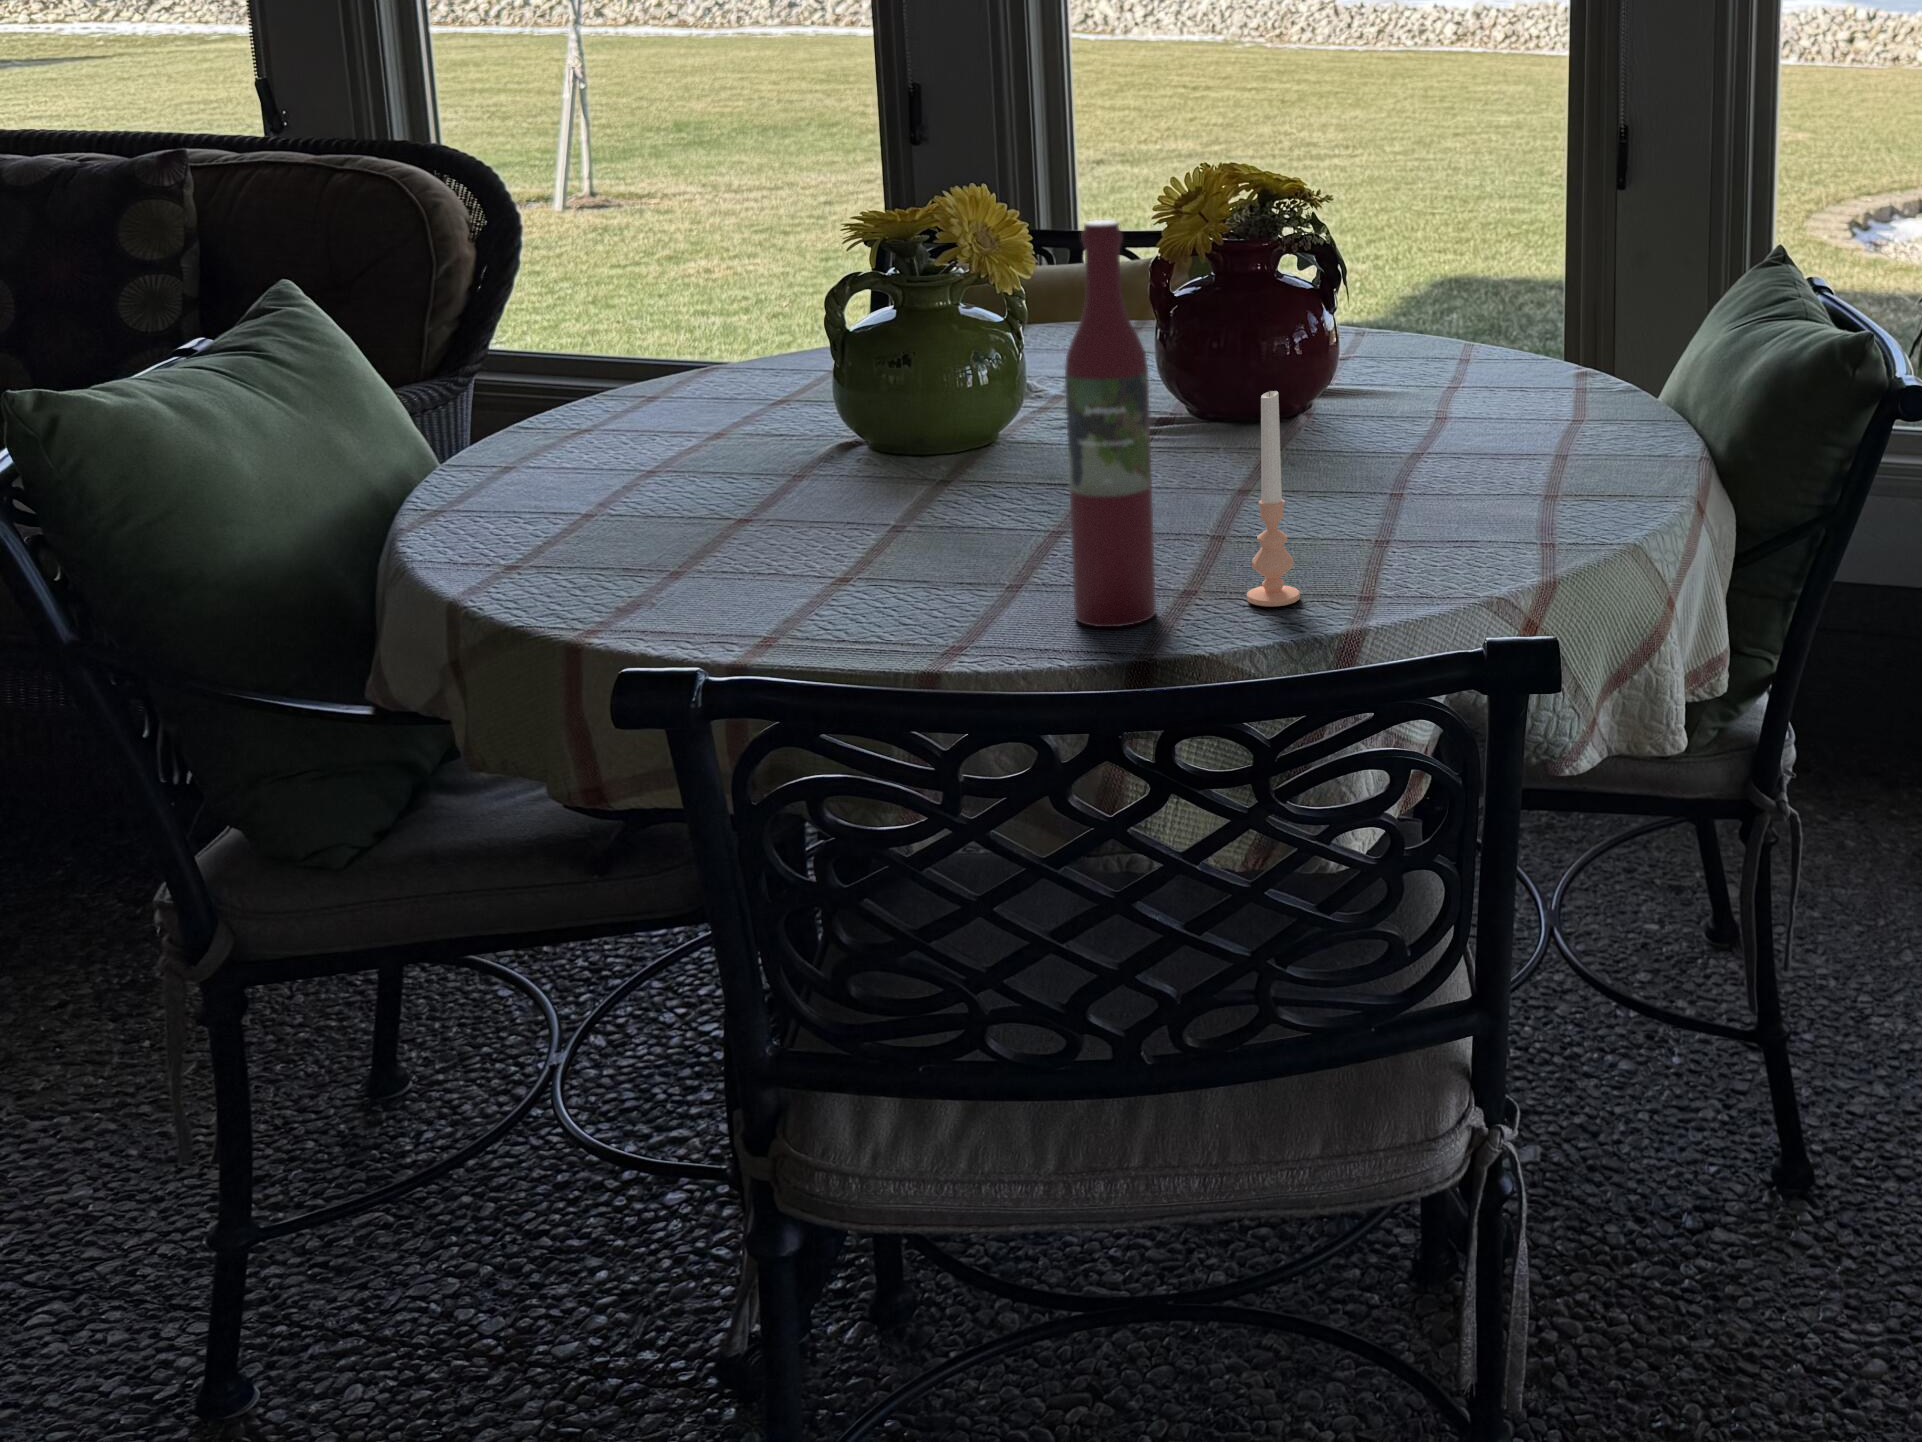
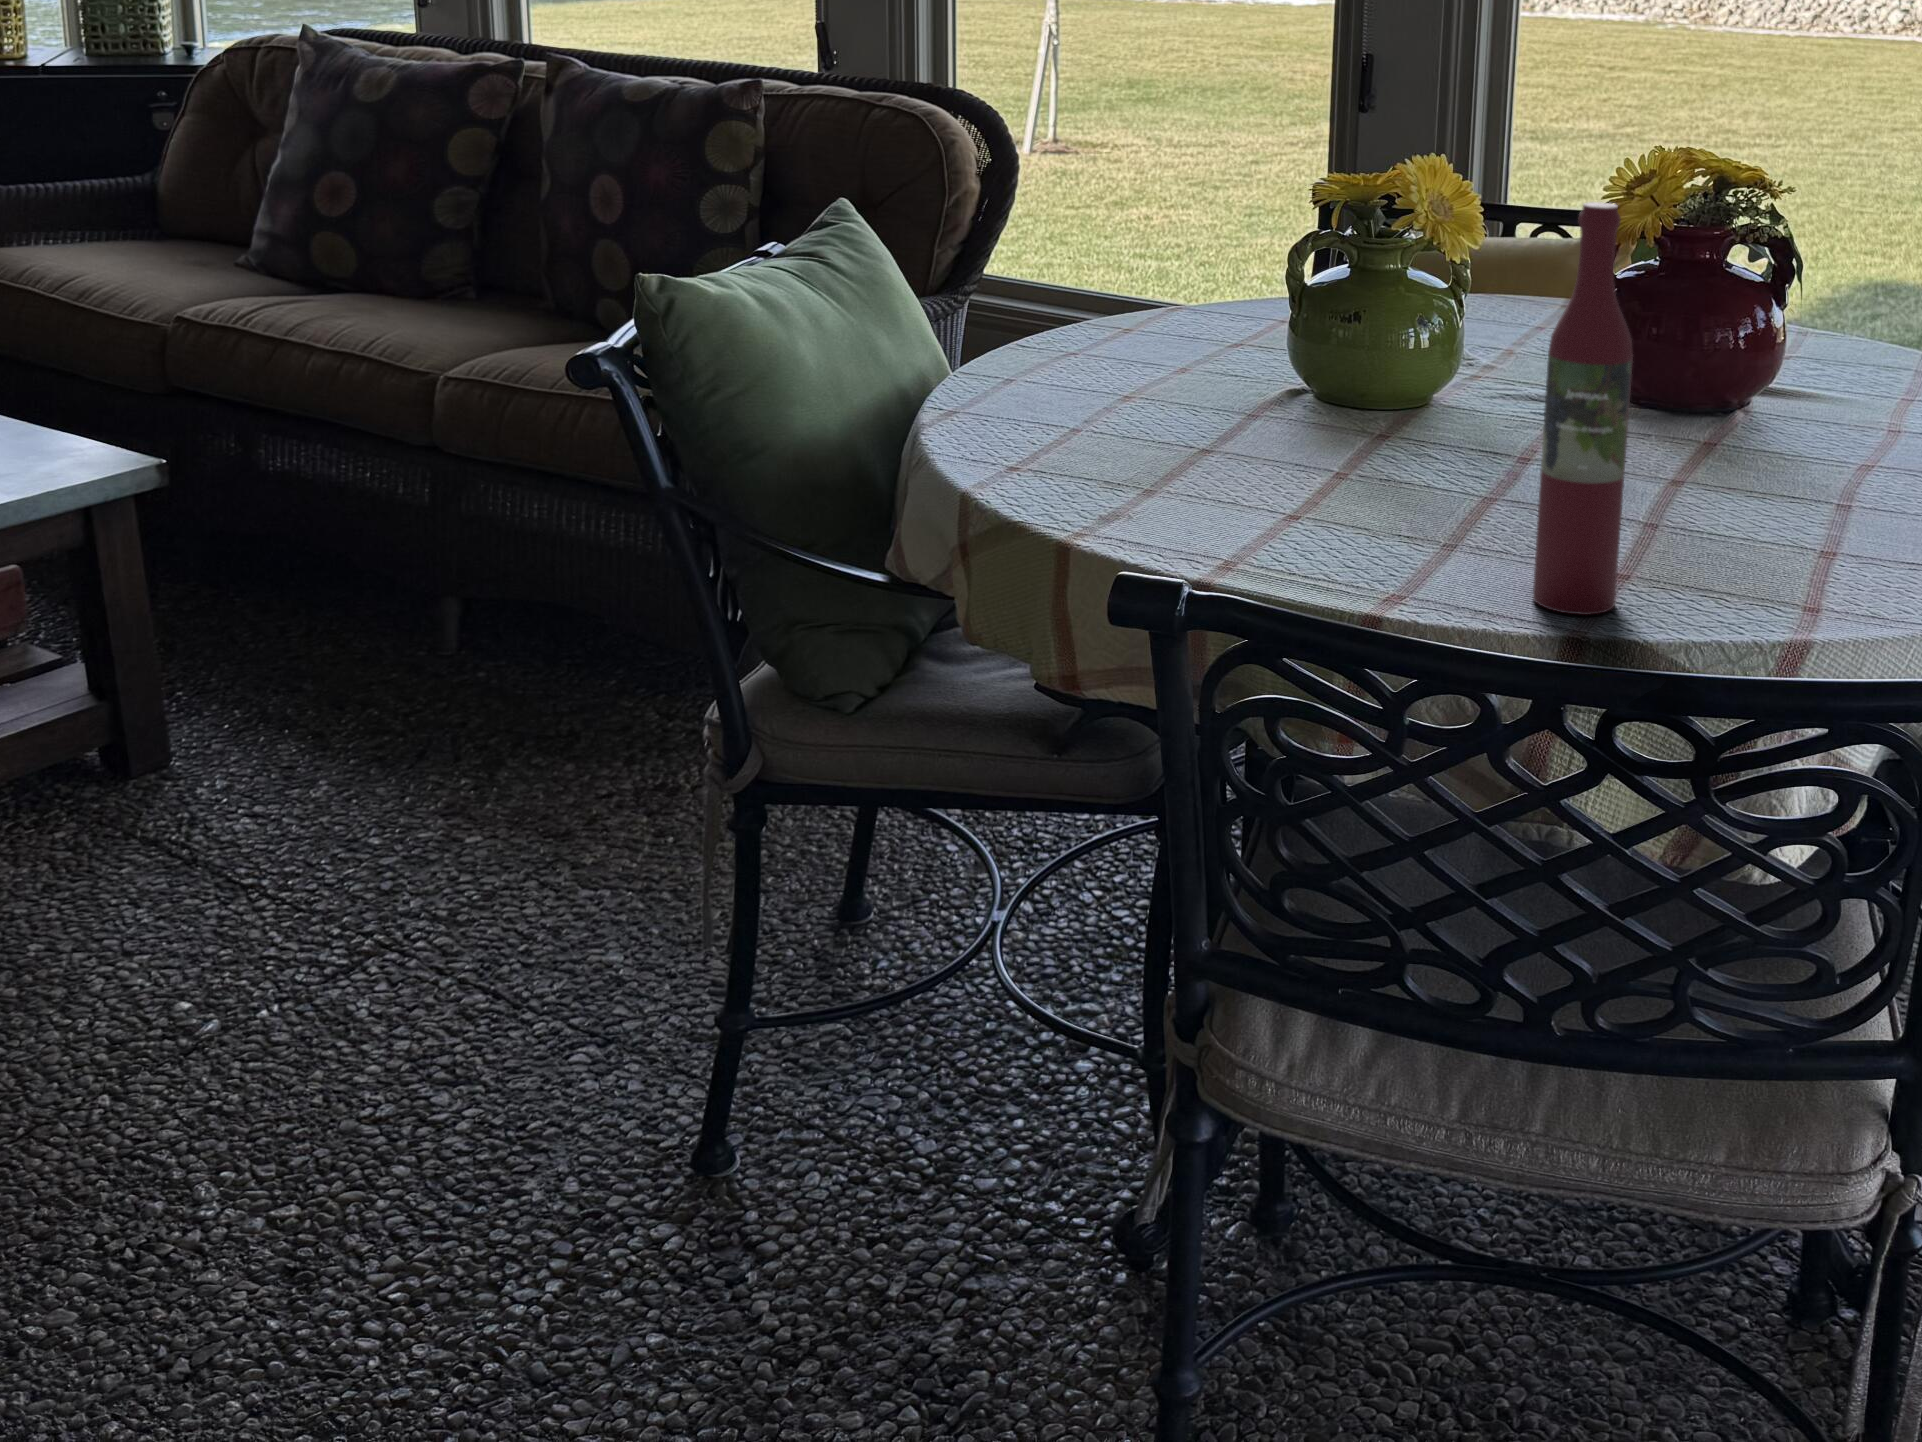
candle: present [1247,390,1300,606] -> none [1709,391,1766,615]

